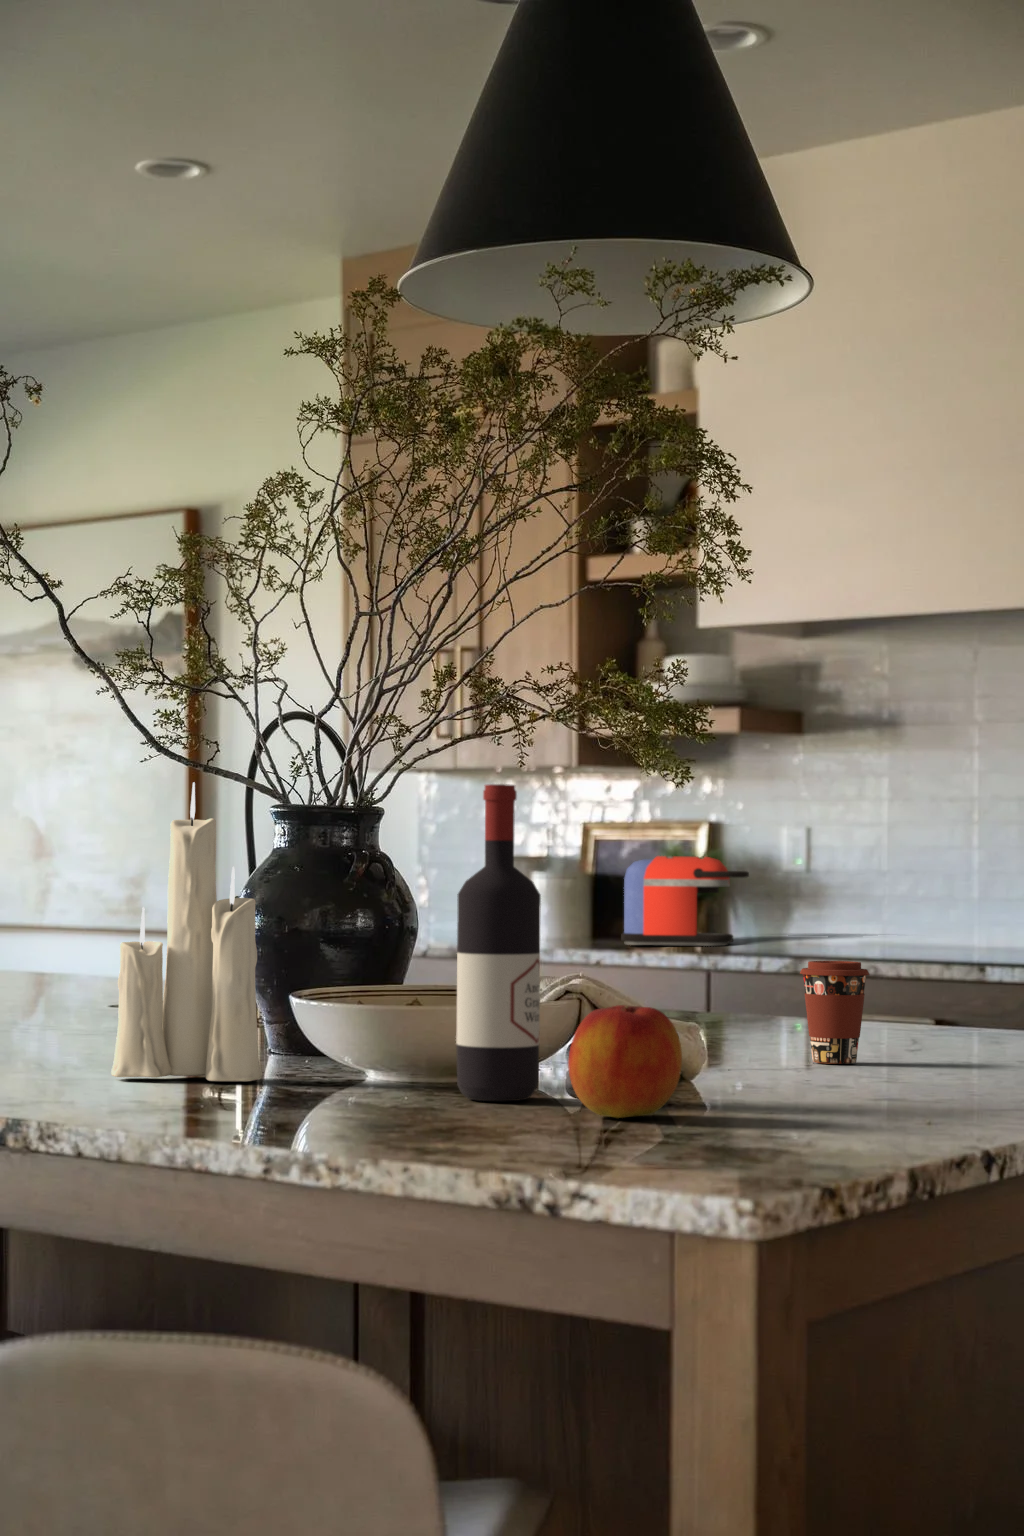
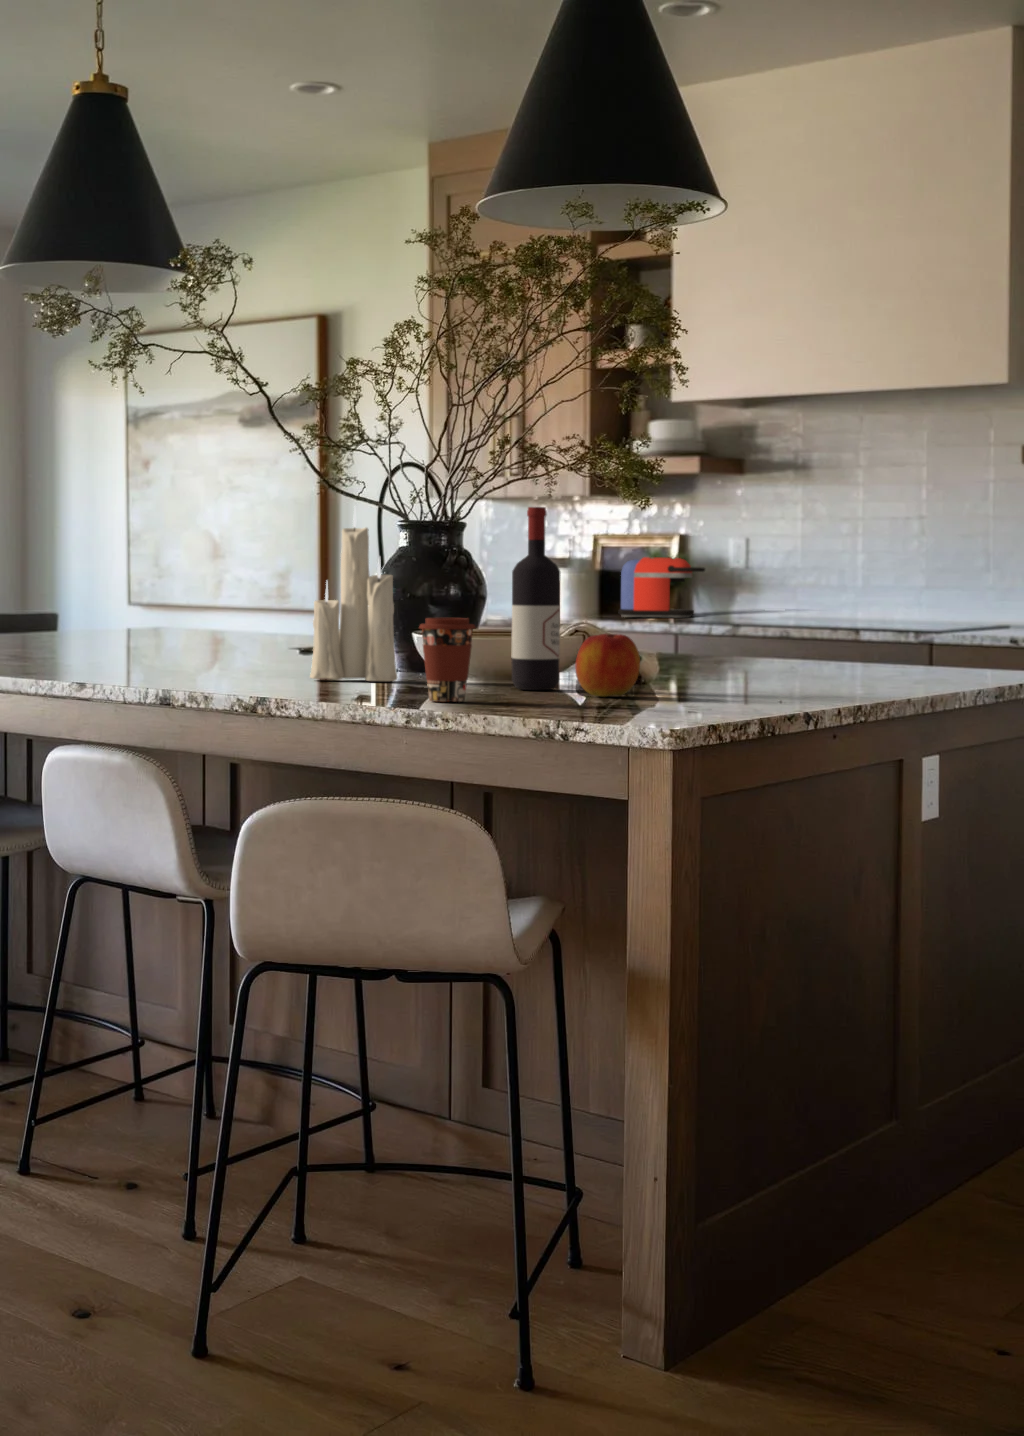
coffee cup: present [800,961,869,1064] -> present [419,618,475,702]

